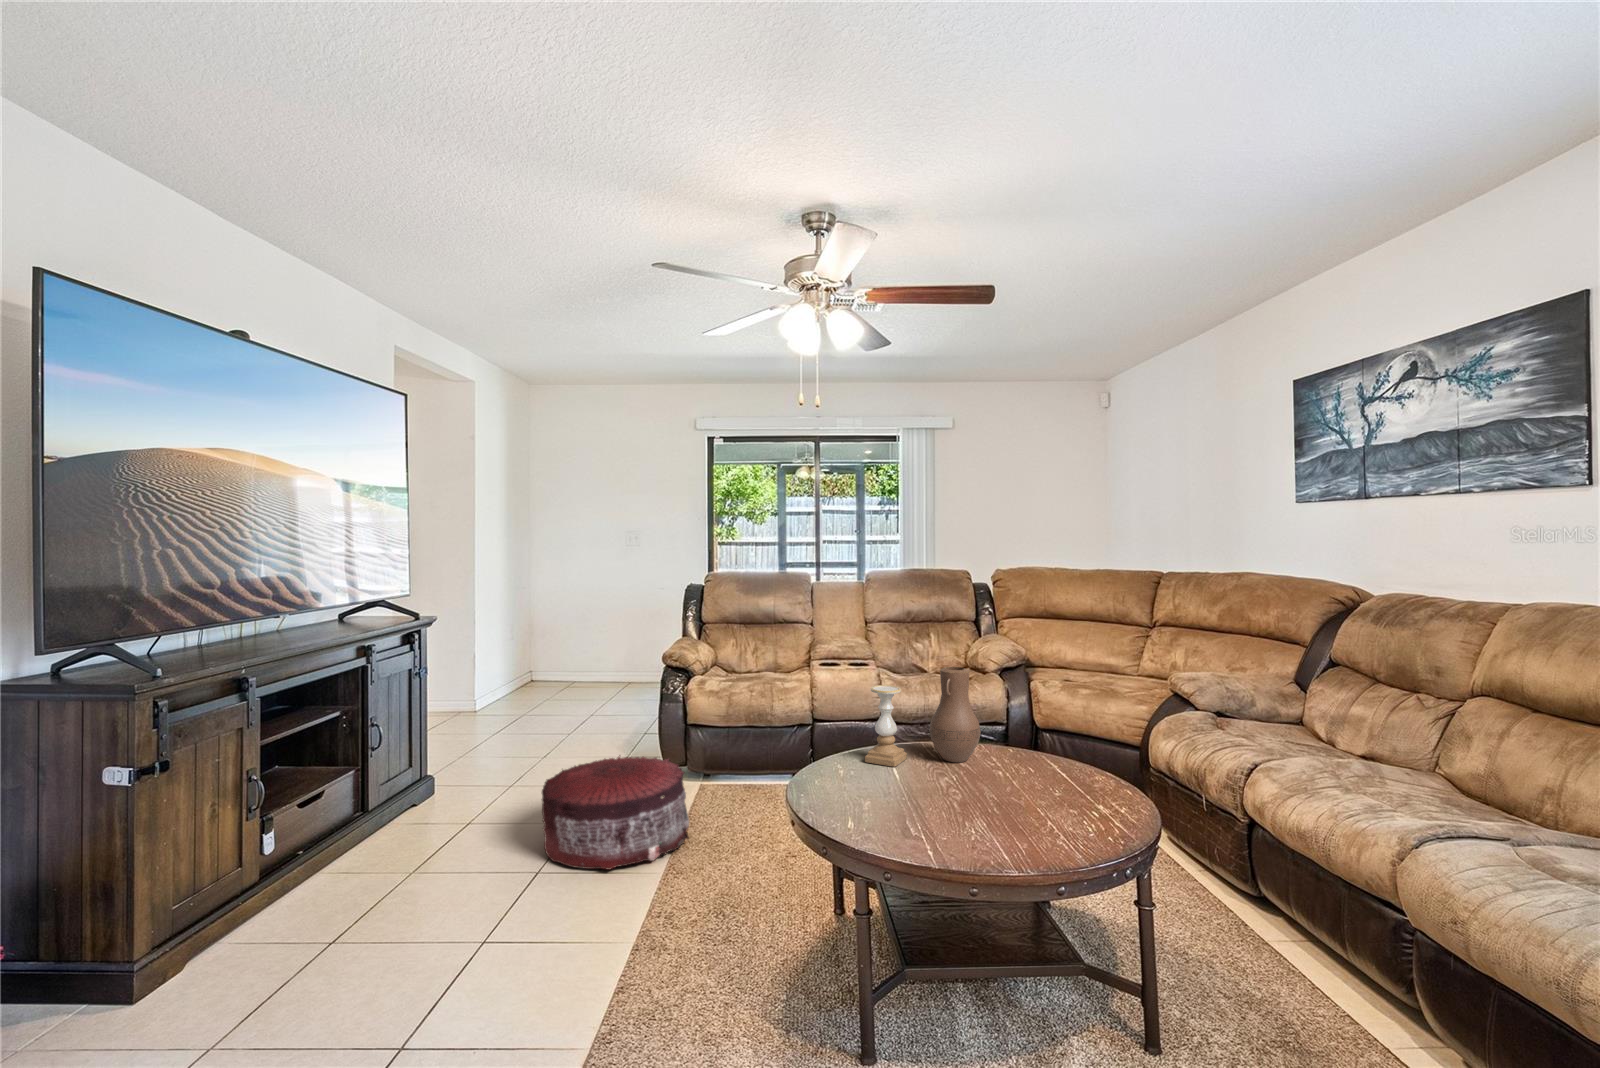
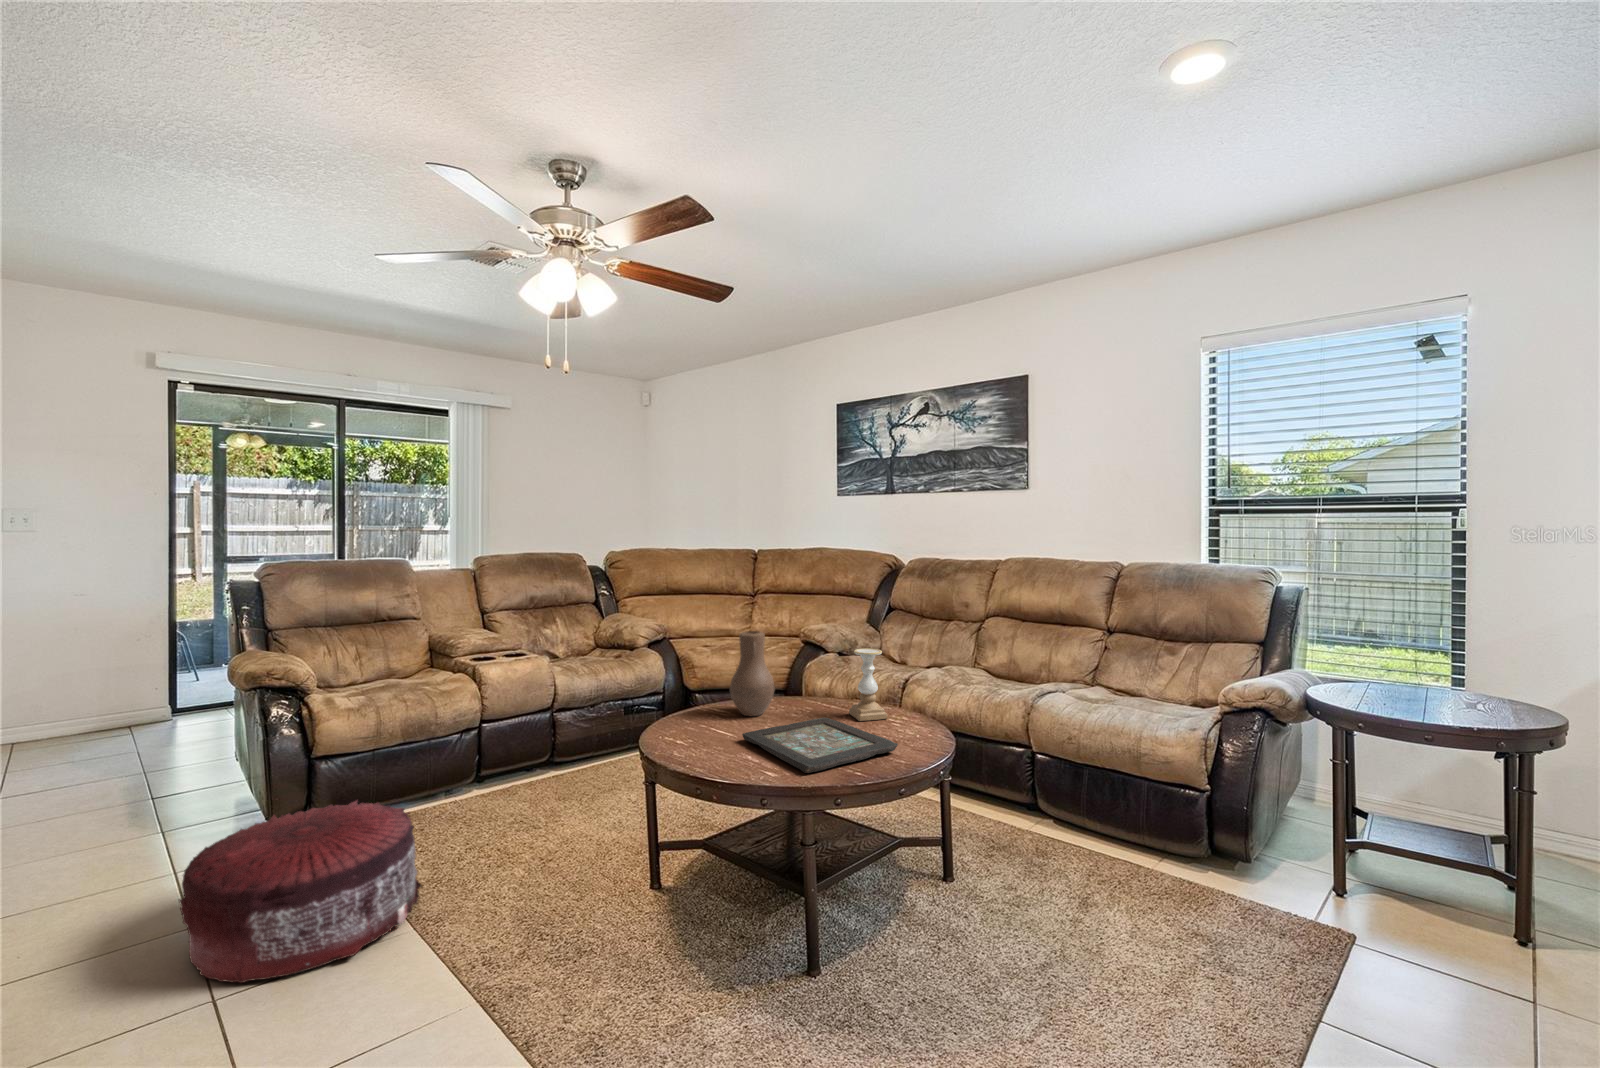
candle holder: present [865,685,907,767] -> present [849,648,887,721]
decorative tray: none [876,774,1016,837] -> present [742,718,898,773]

